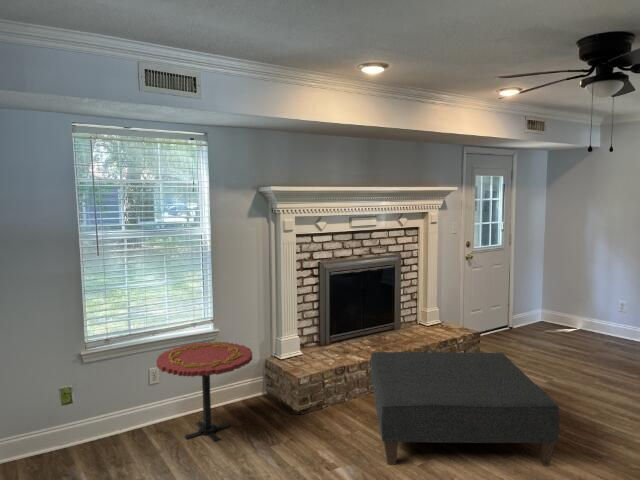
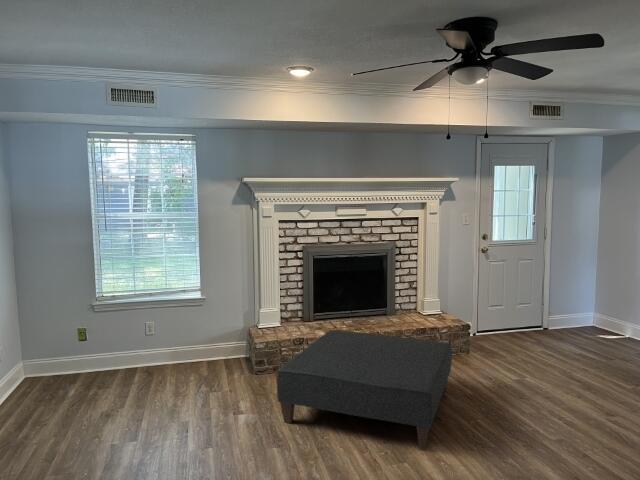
side table: present [157,342,252,441] -> none [136,306,215,384]

